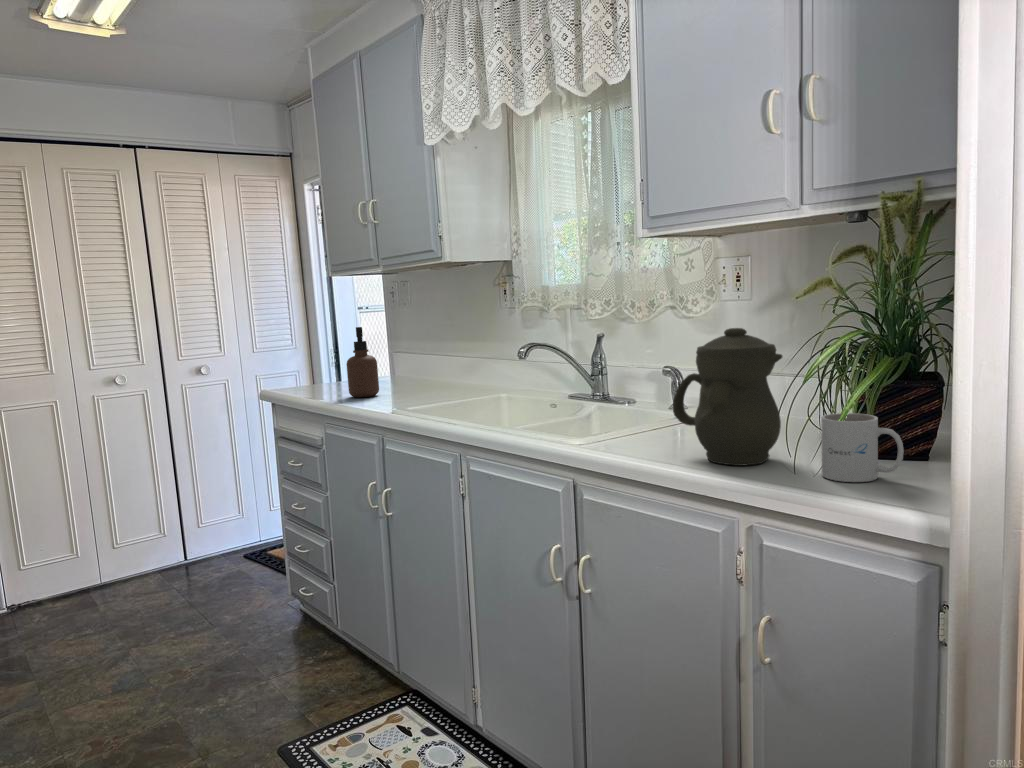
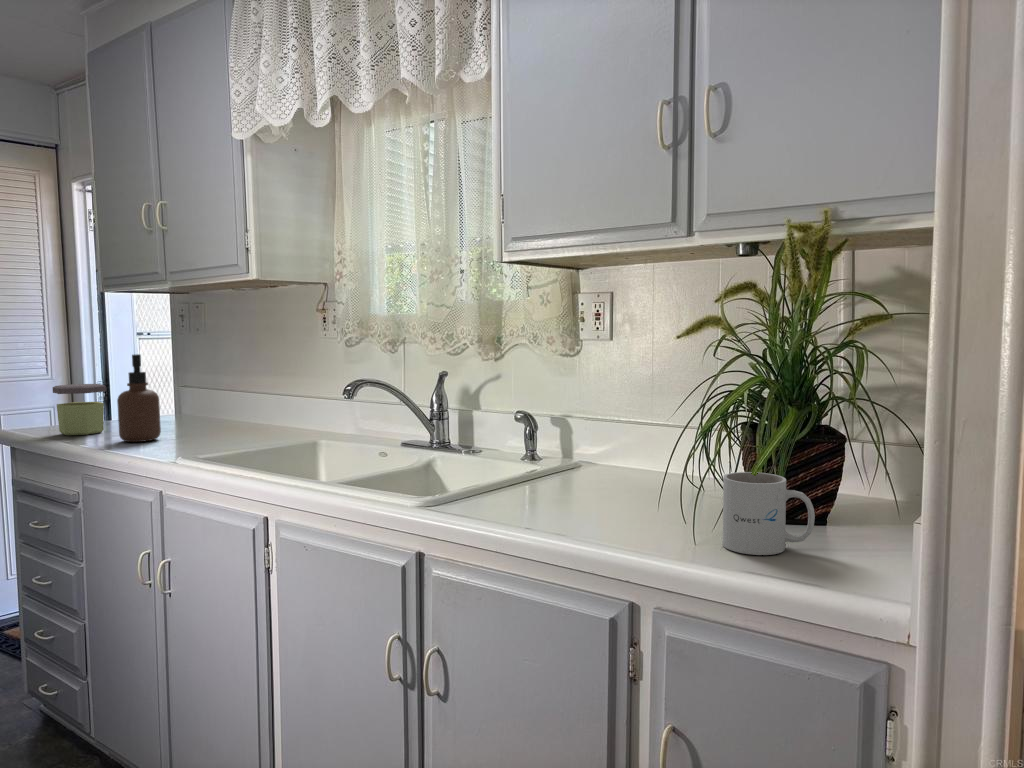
teapot: present [673,328,782,466] -> none [542,370,676,534]
jar: none [299,352,338,393] -> present [53,384,106,435]

